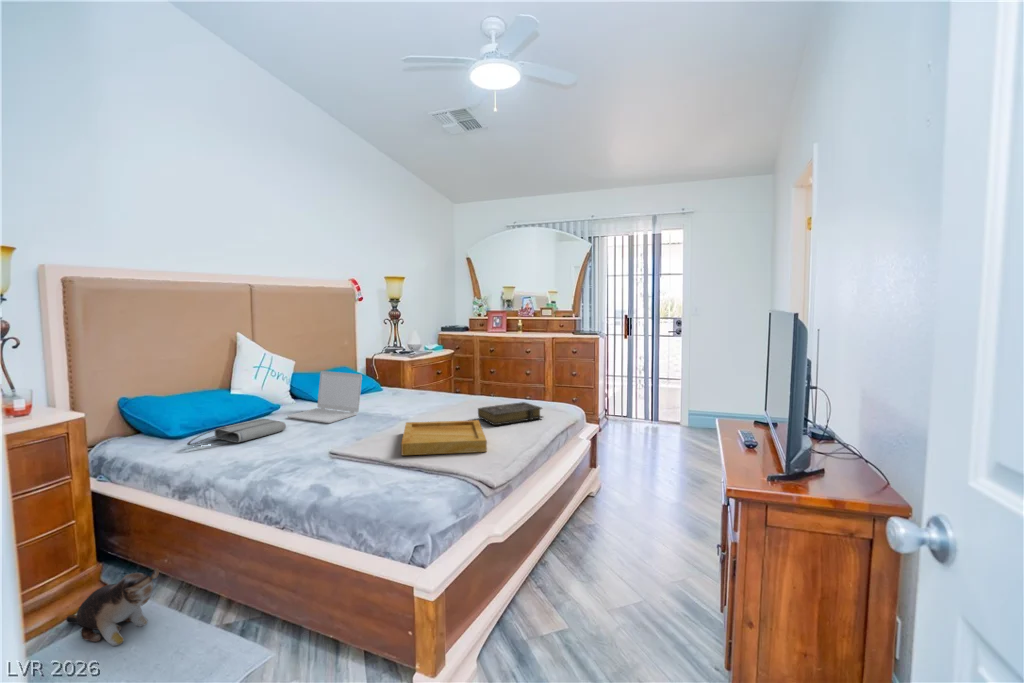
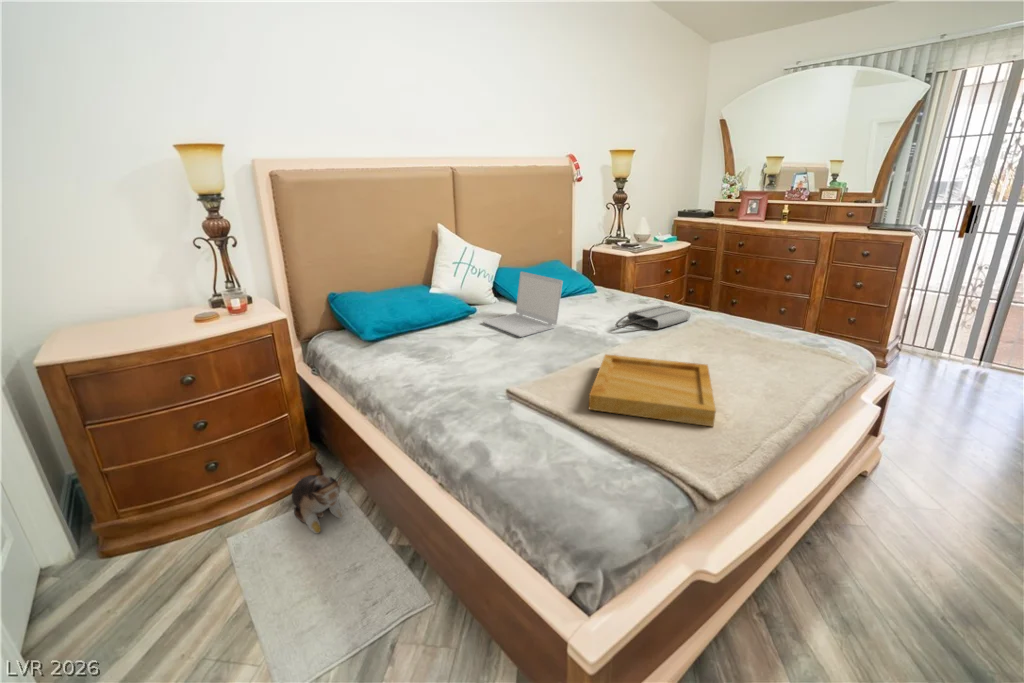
book: present [478,402,543,425] -> none [708,339,815,373]
tote bag: present [187,419,286,445] -> present [615,305,690,329]

